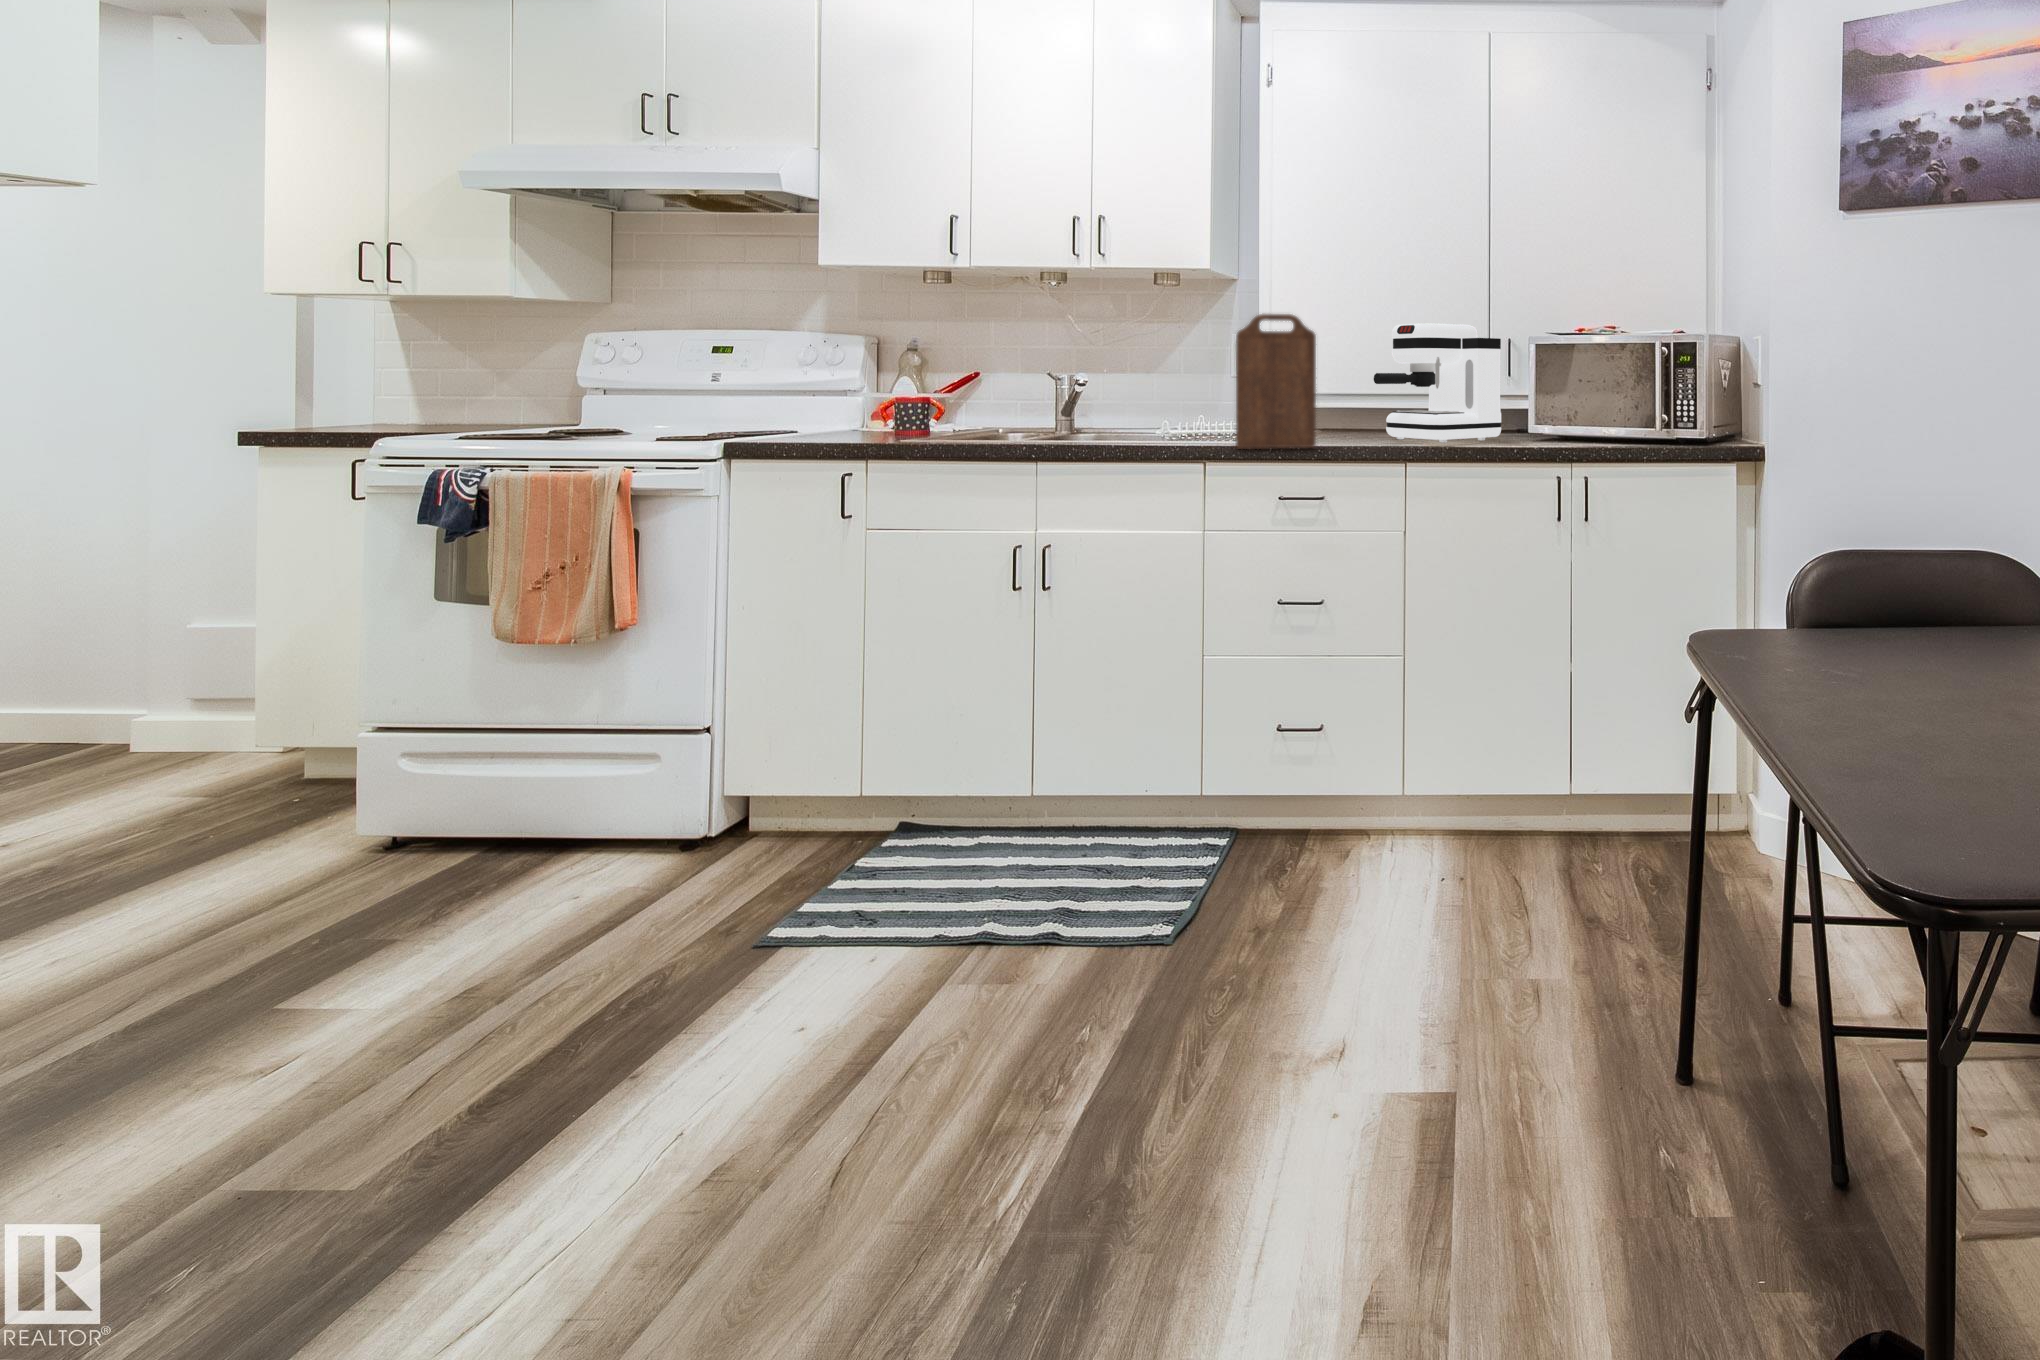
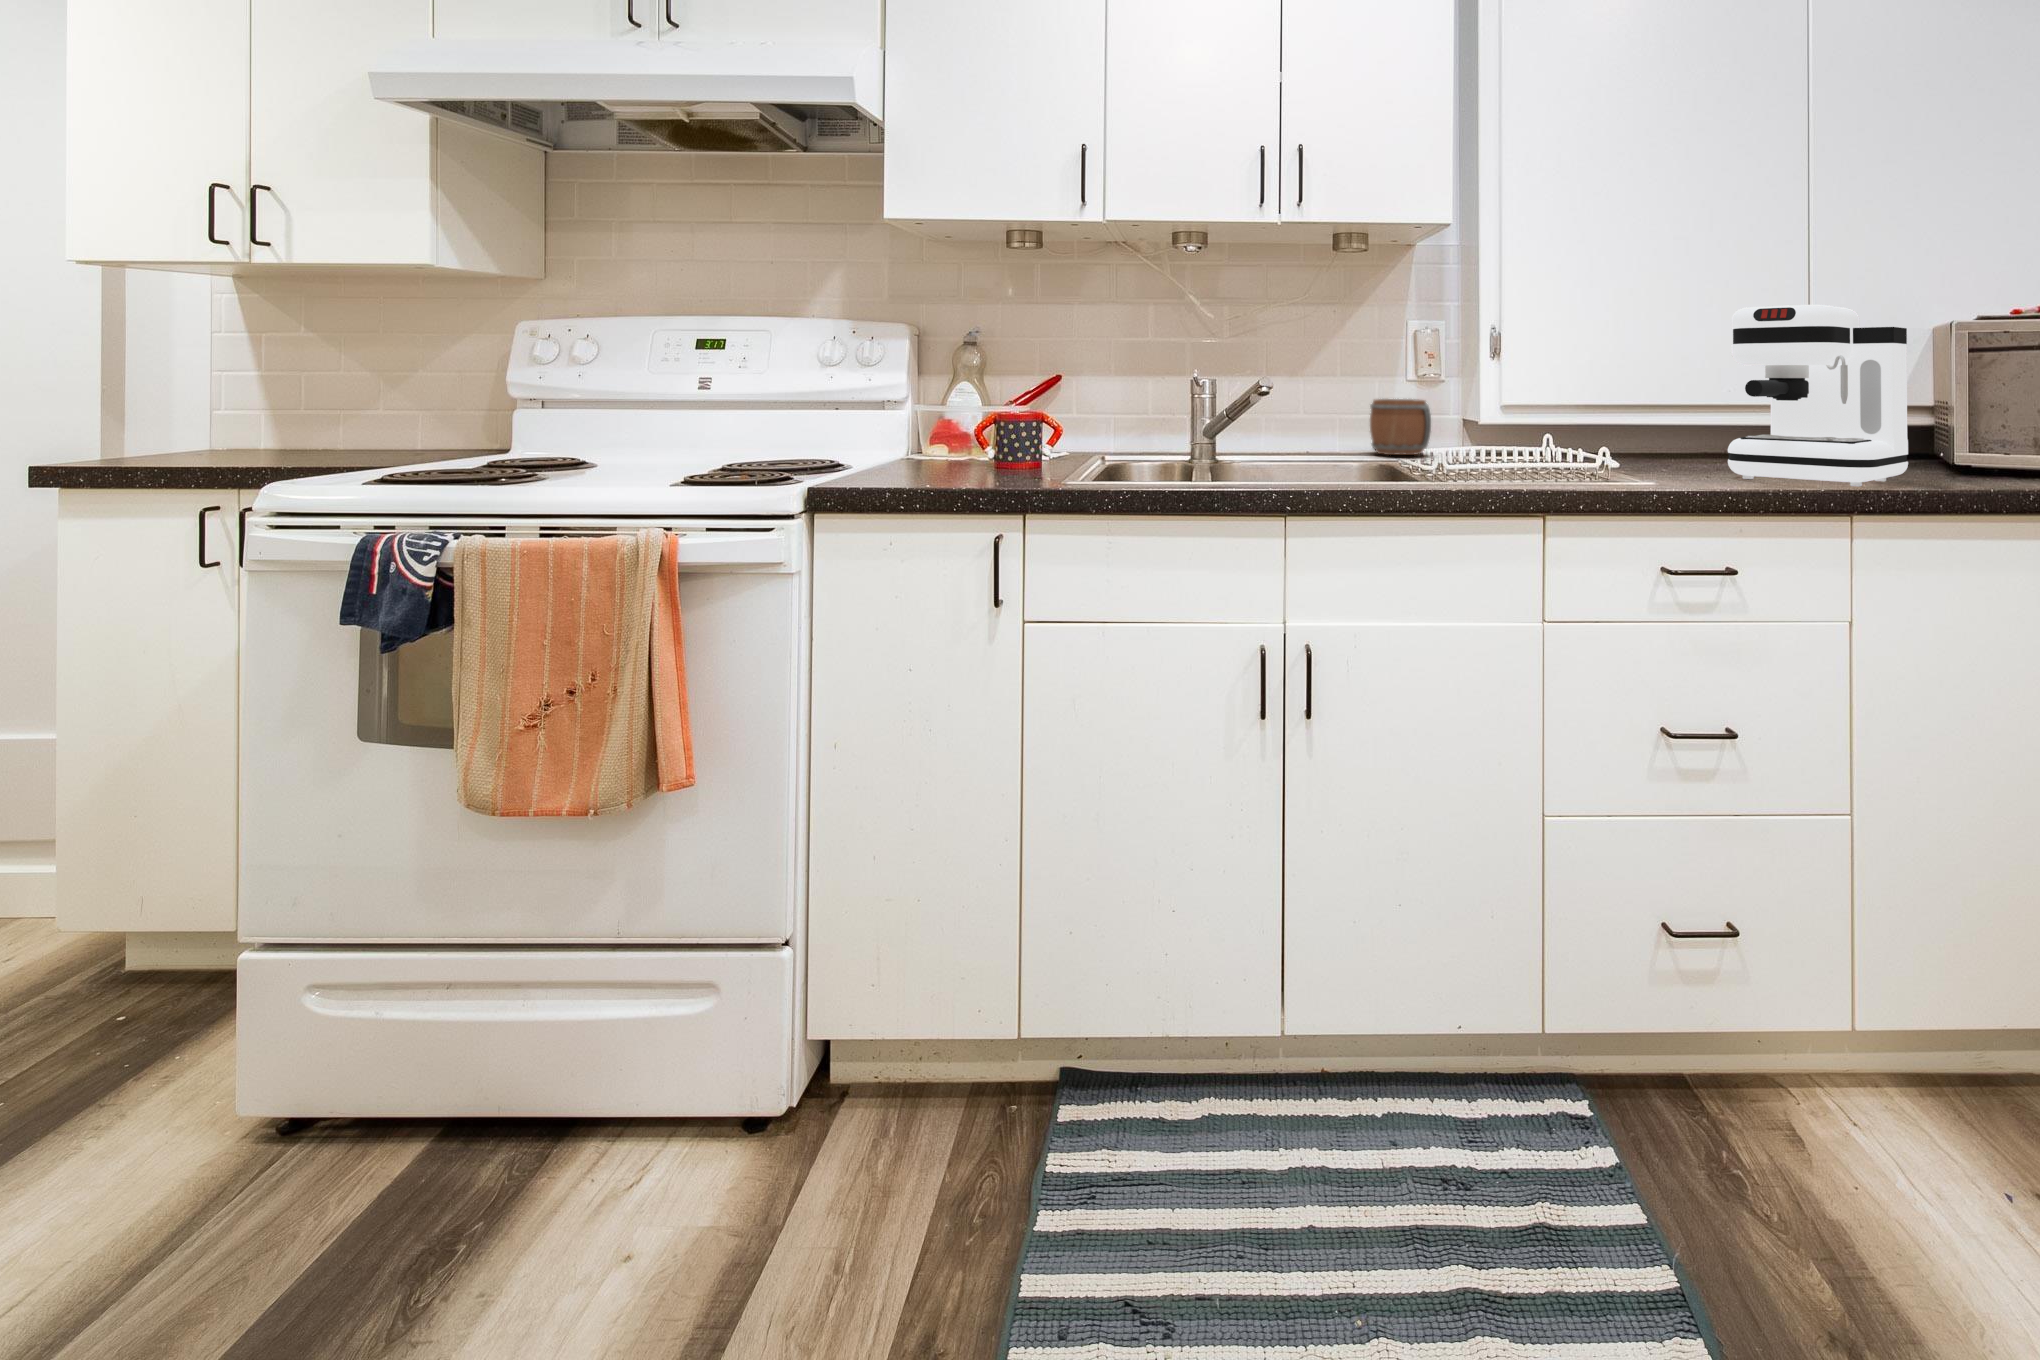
cutting board: present [1236,314,1316,449] -> none [1588,287,1705,498]
mug: none [1192,387,1234,426] -> present [1370,398,1431,455]

